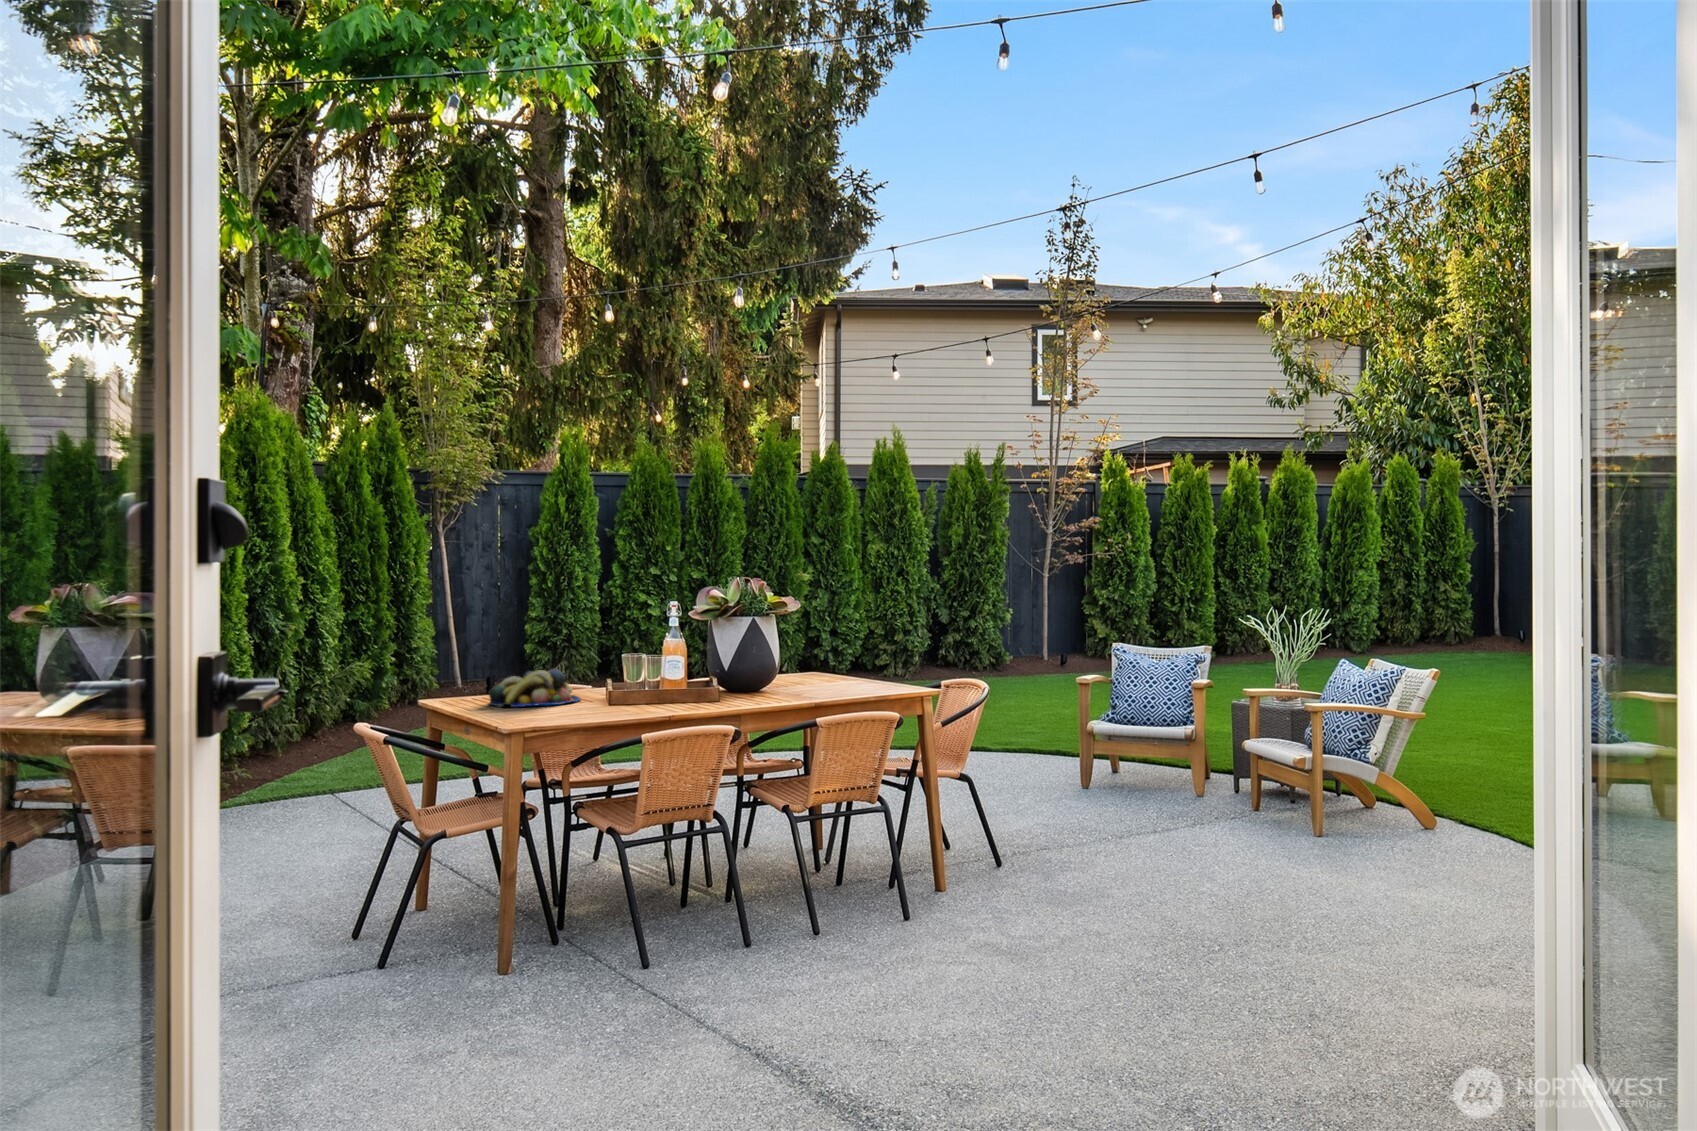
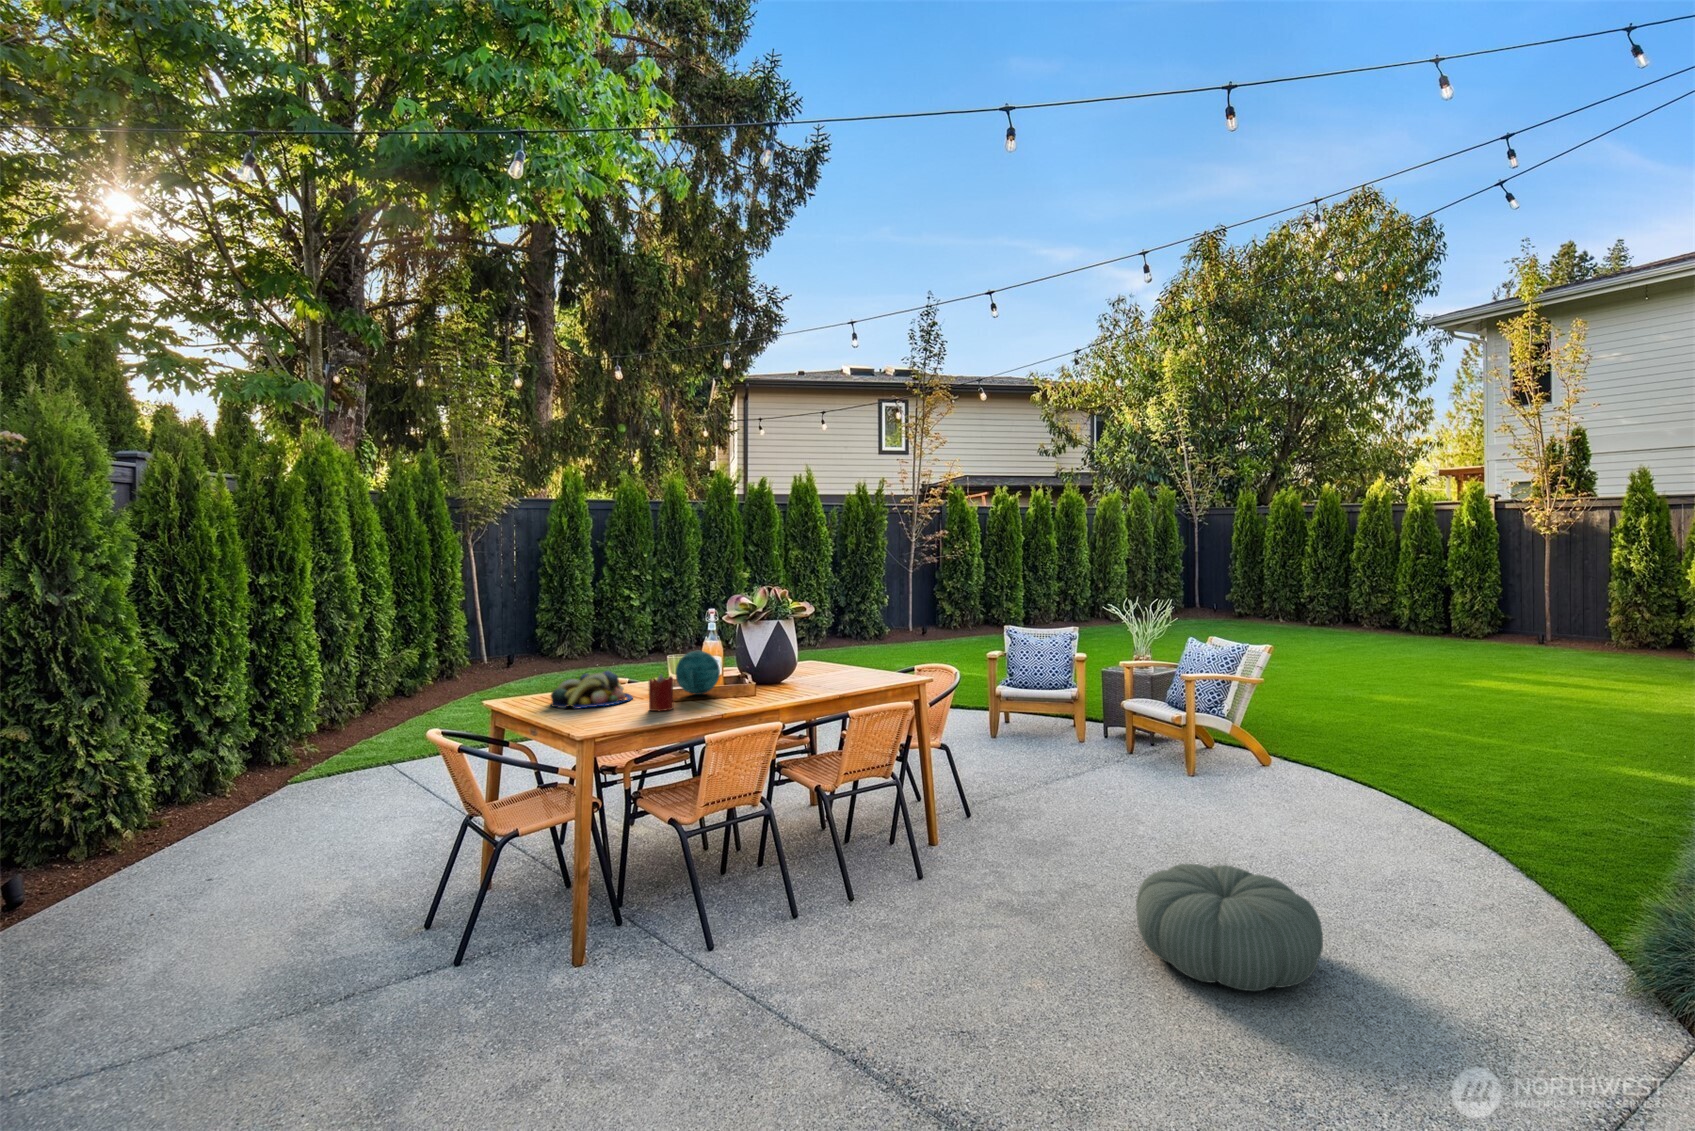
decorative orb: none [628,648,679,699] -> present [676,651,720,695]
candle: none [589,669,618,711] -> present [649,674,674,711]
pouf: none [1111,904,1317,1031] -> present [1136,864,1323,991]

